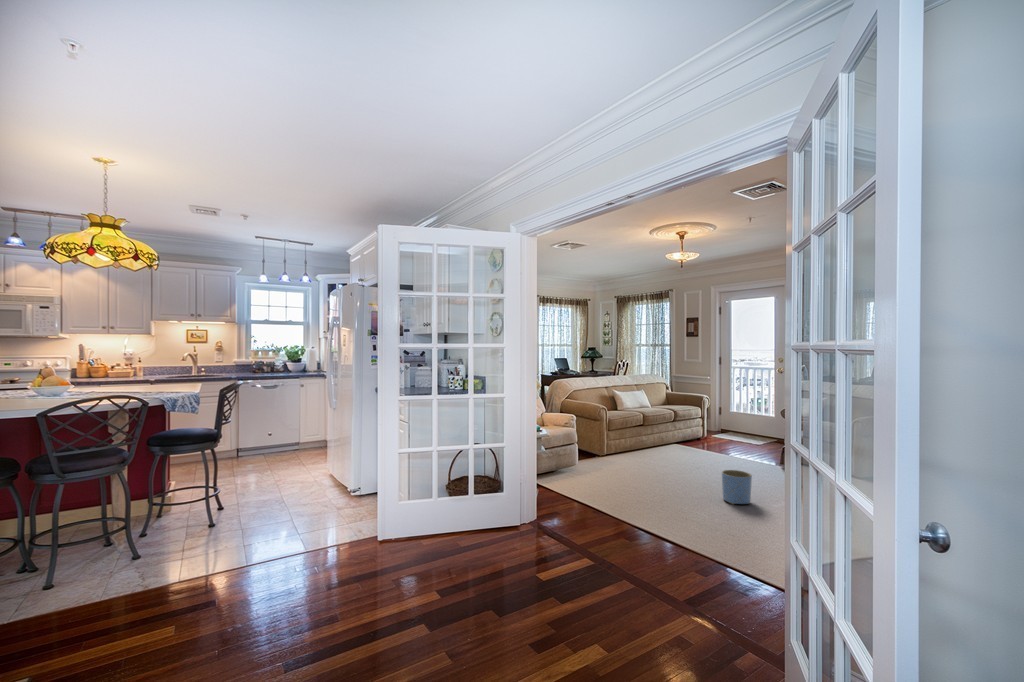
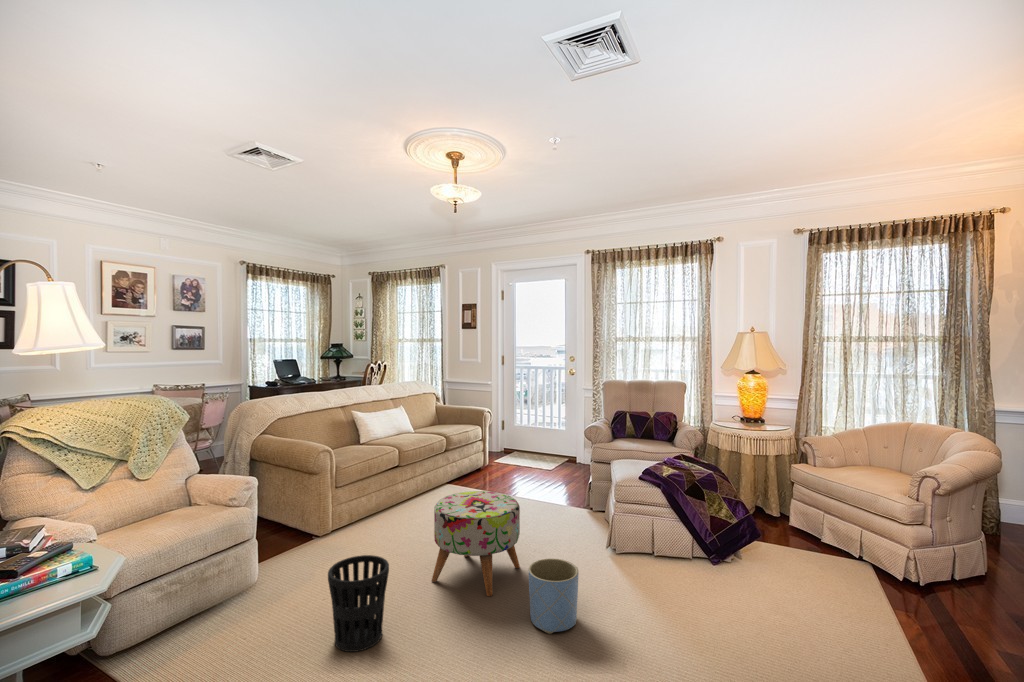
ottoman: none [667,437,721,489] -> present [432,491,520,596]
wastebasket: none [617,454,646,494] -> present [328,555,389,652]

